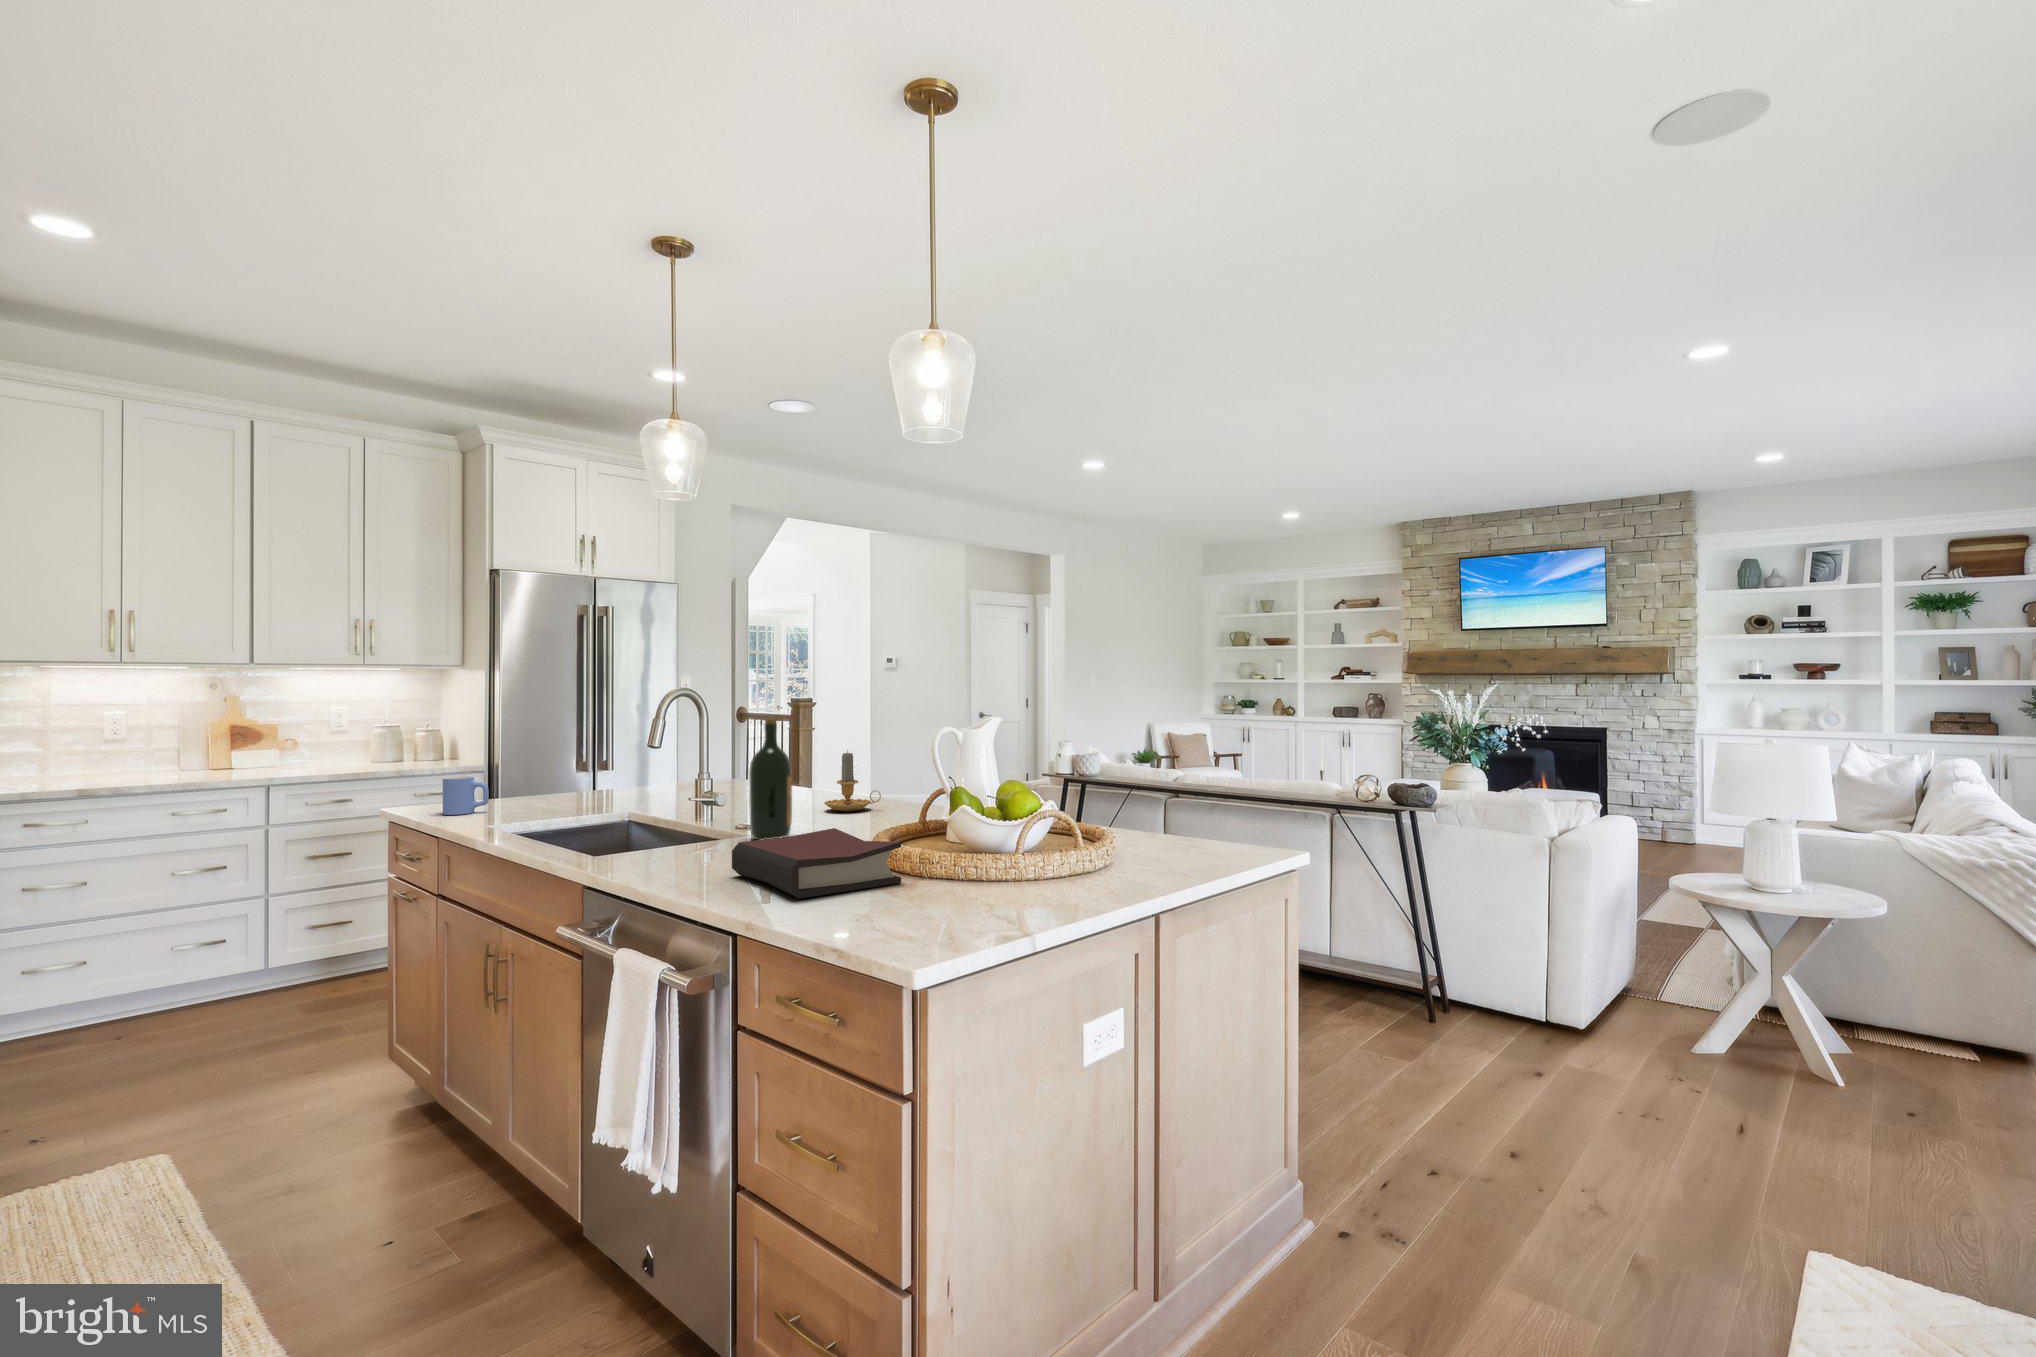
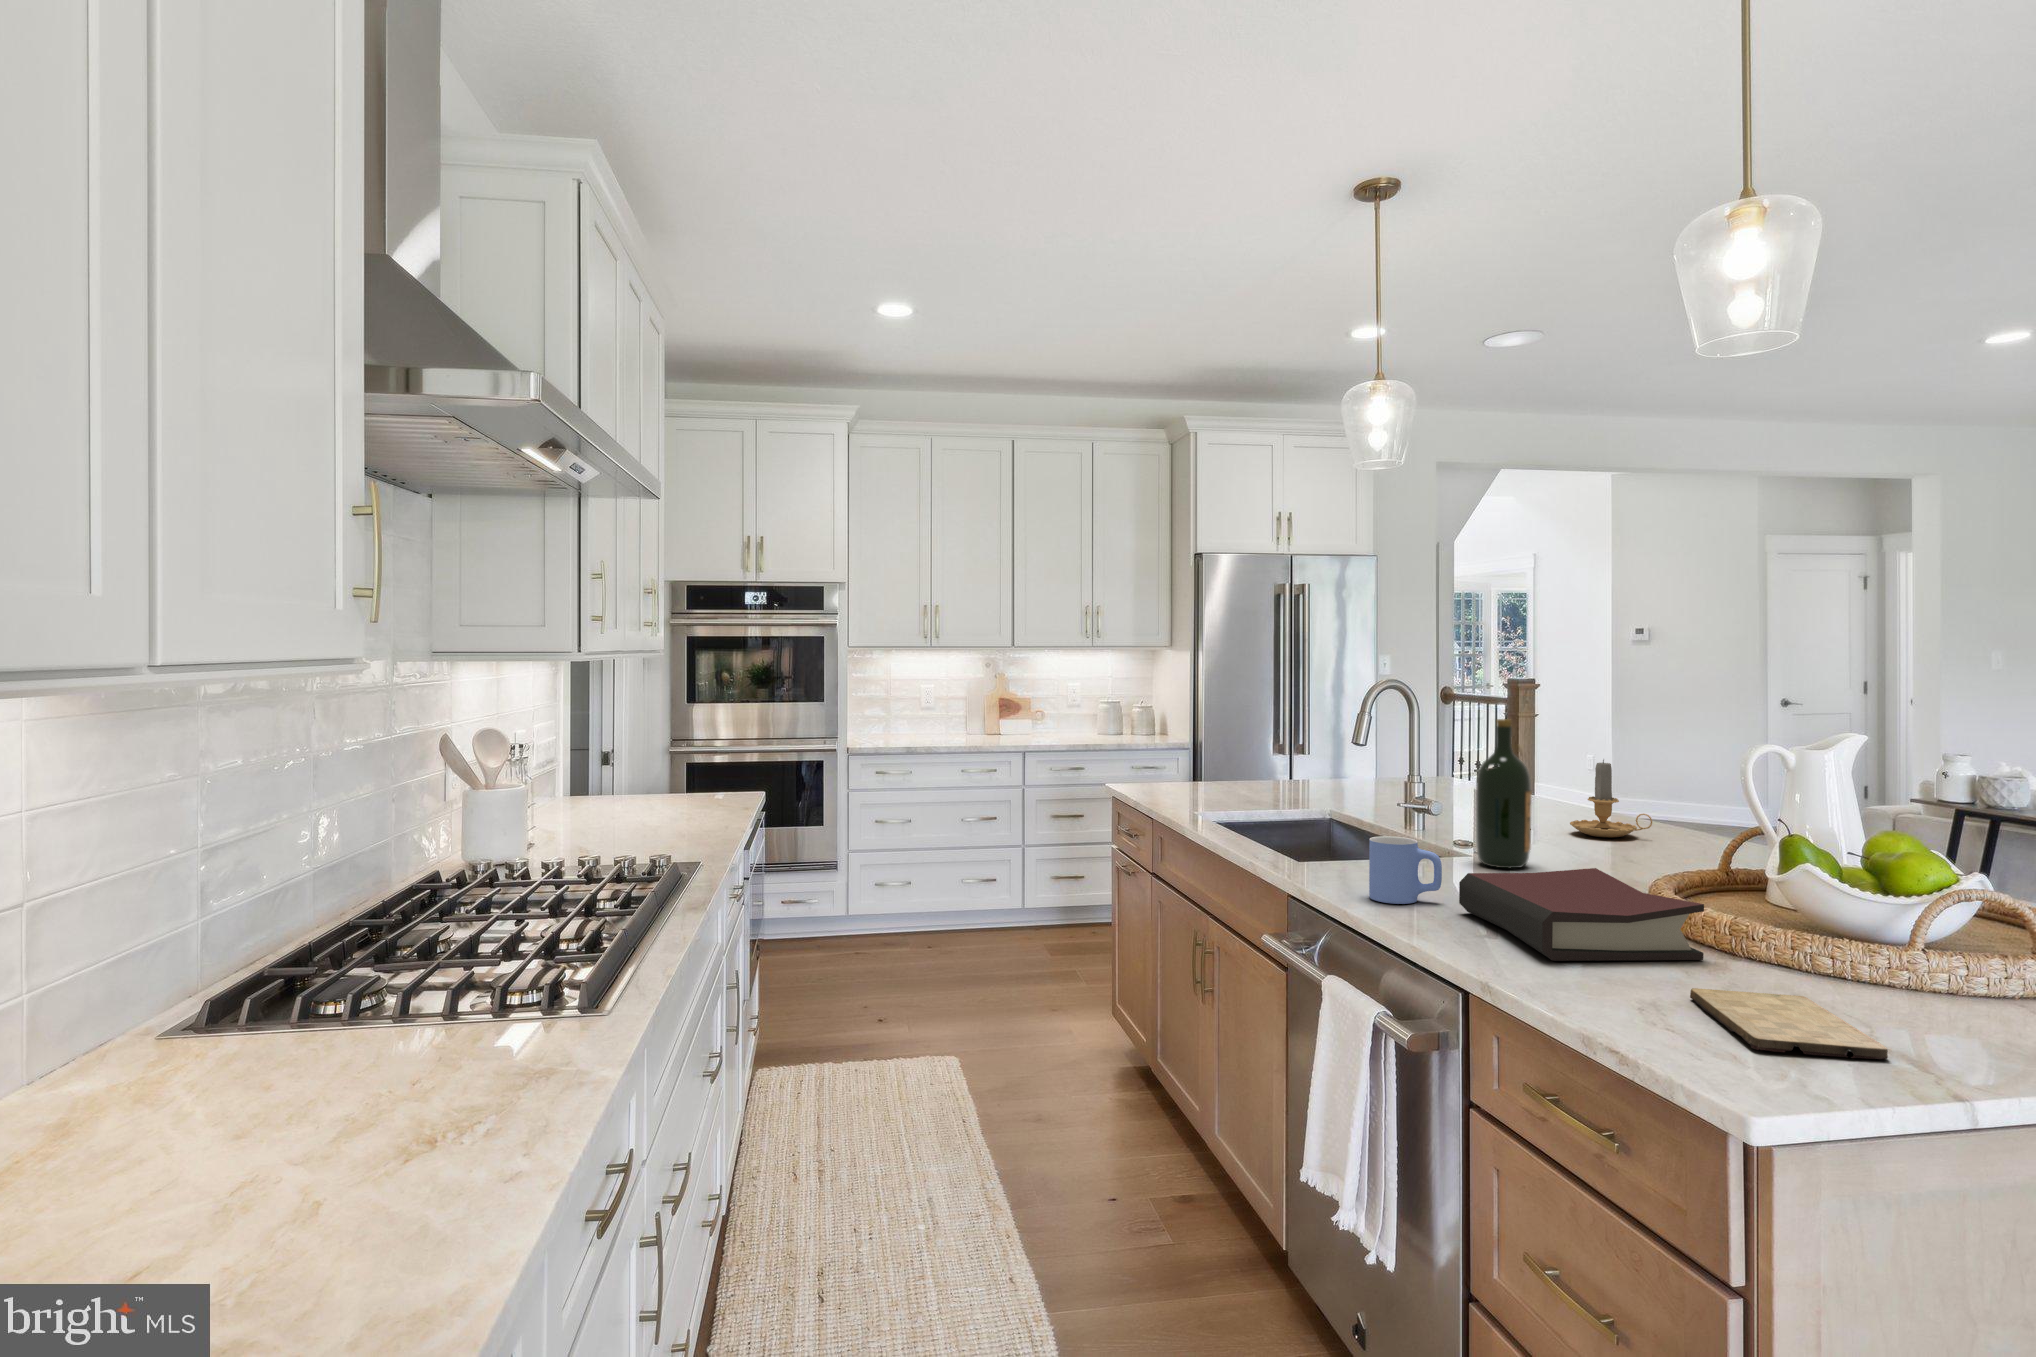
mug: present [443,776,489,815] -> present [1369,836,1442,904]
cutting board: none [889,894,996,931] -> present [1690,988,1888,1059]

